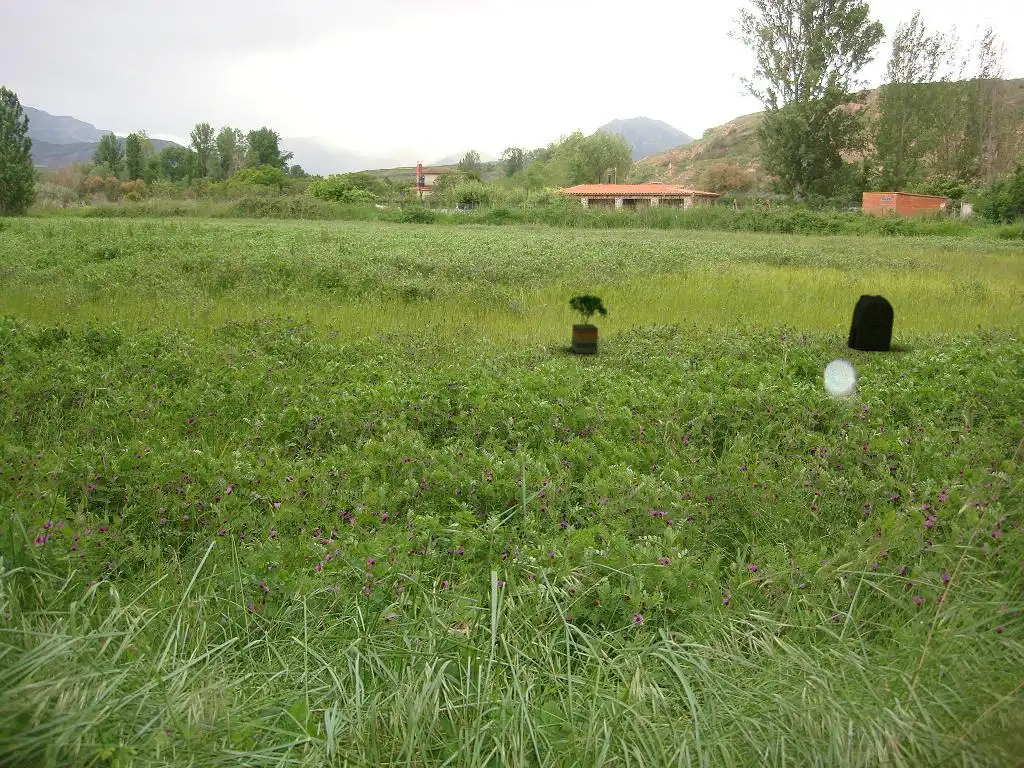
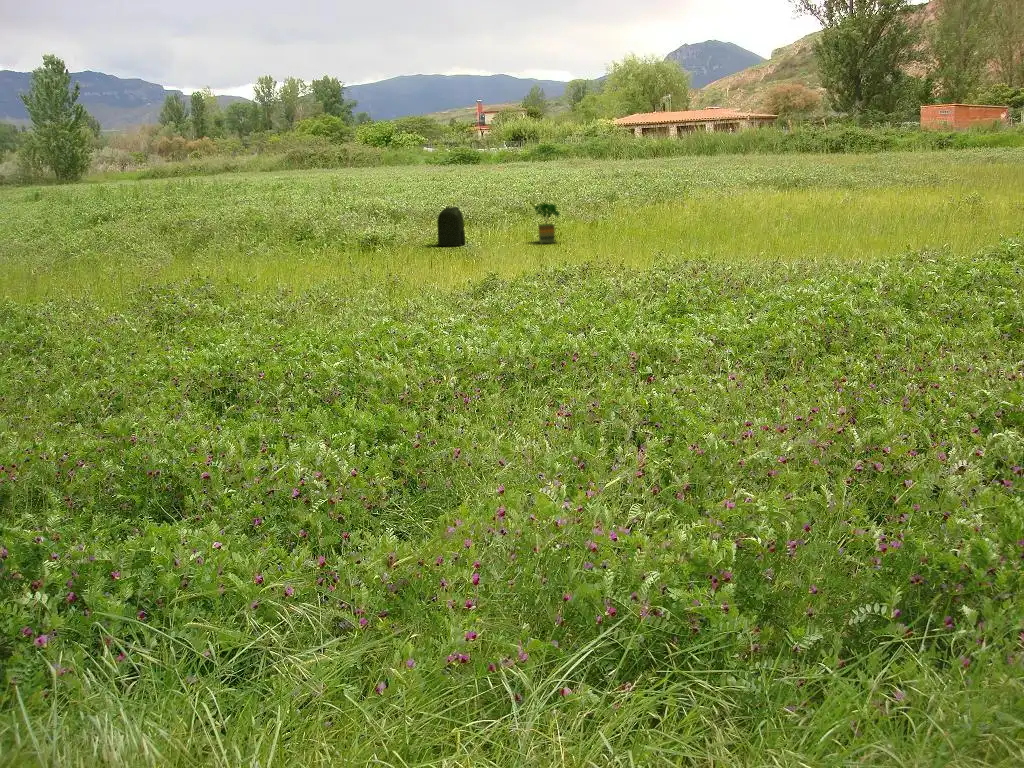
backpack: present [848,295,894,351] -> present [438,207,466,246]

